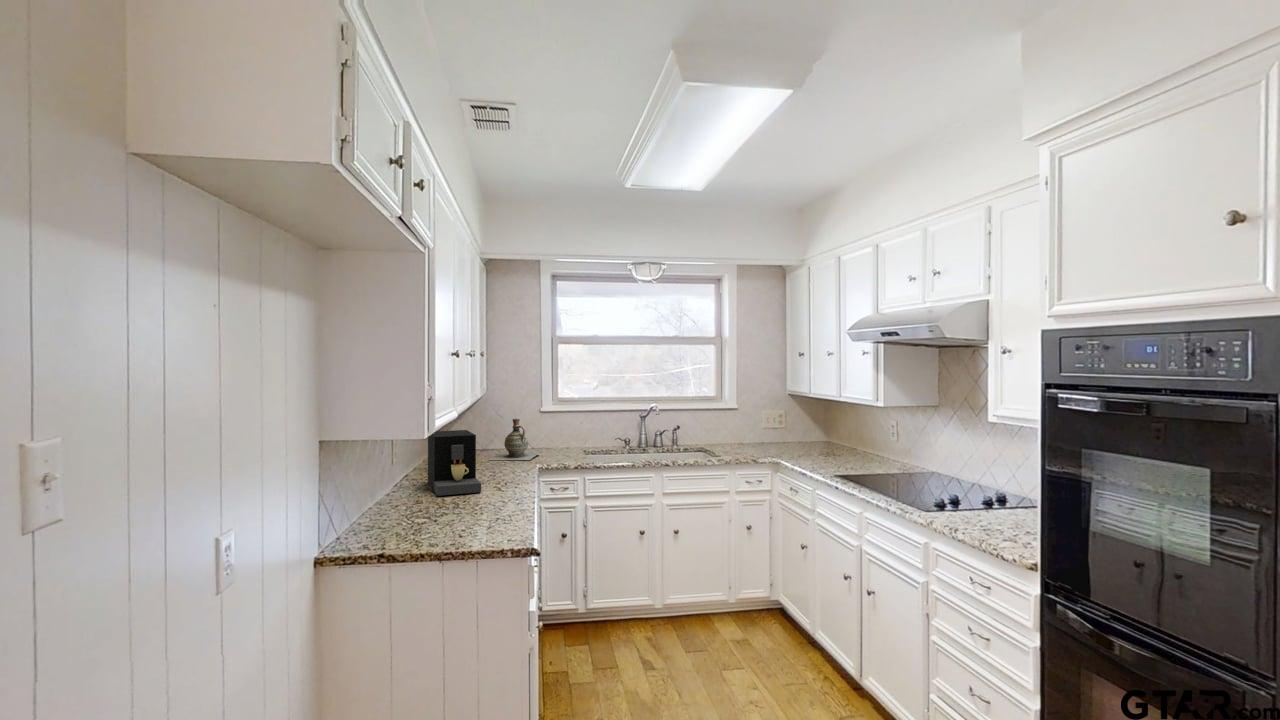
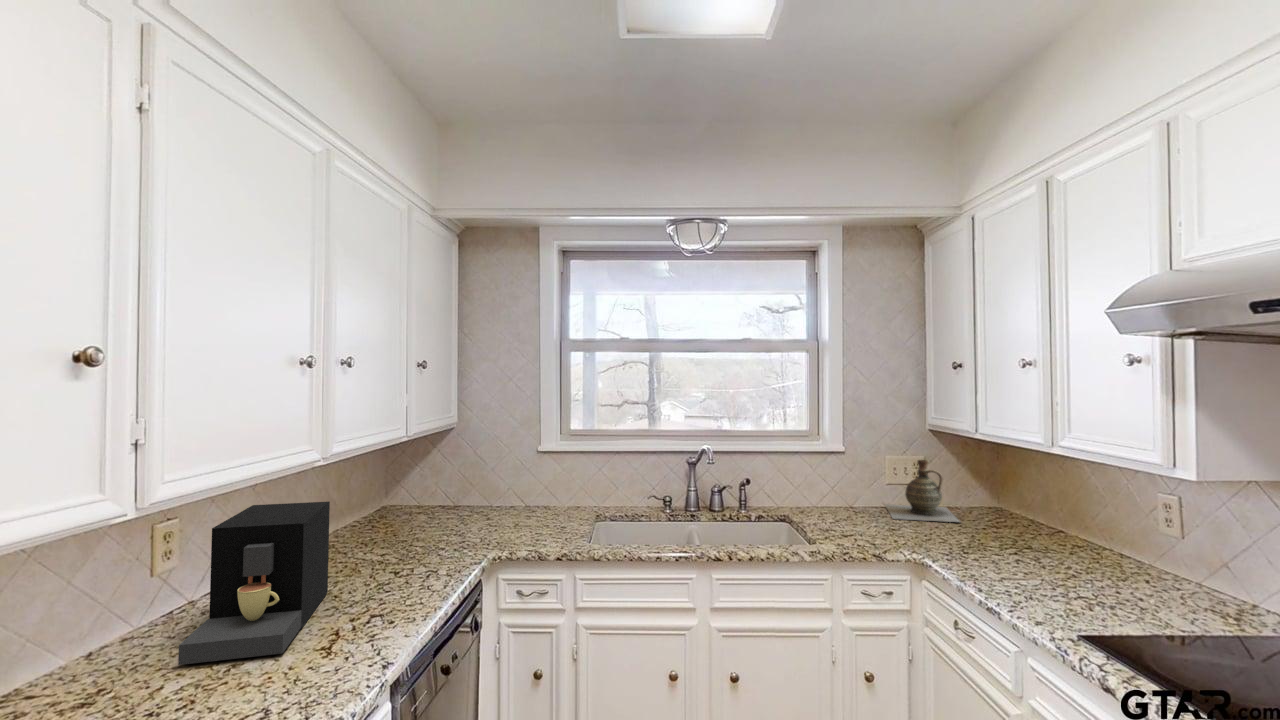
ceramic jug: present [489,419,539,460] -> present [885,460,959,522]

